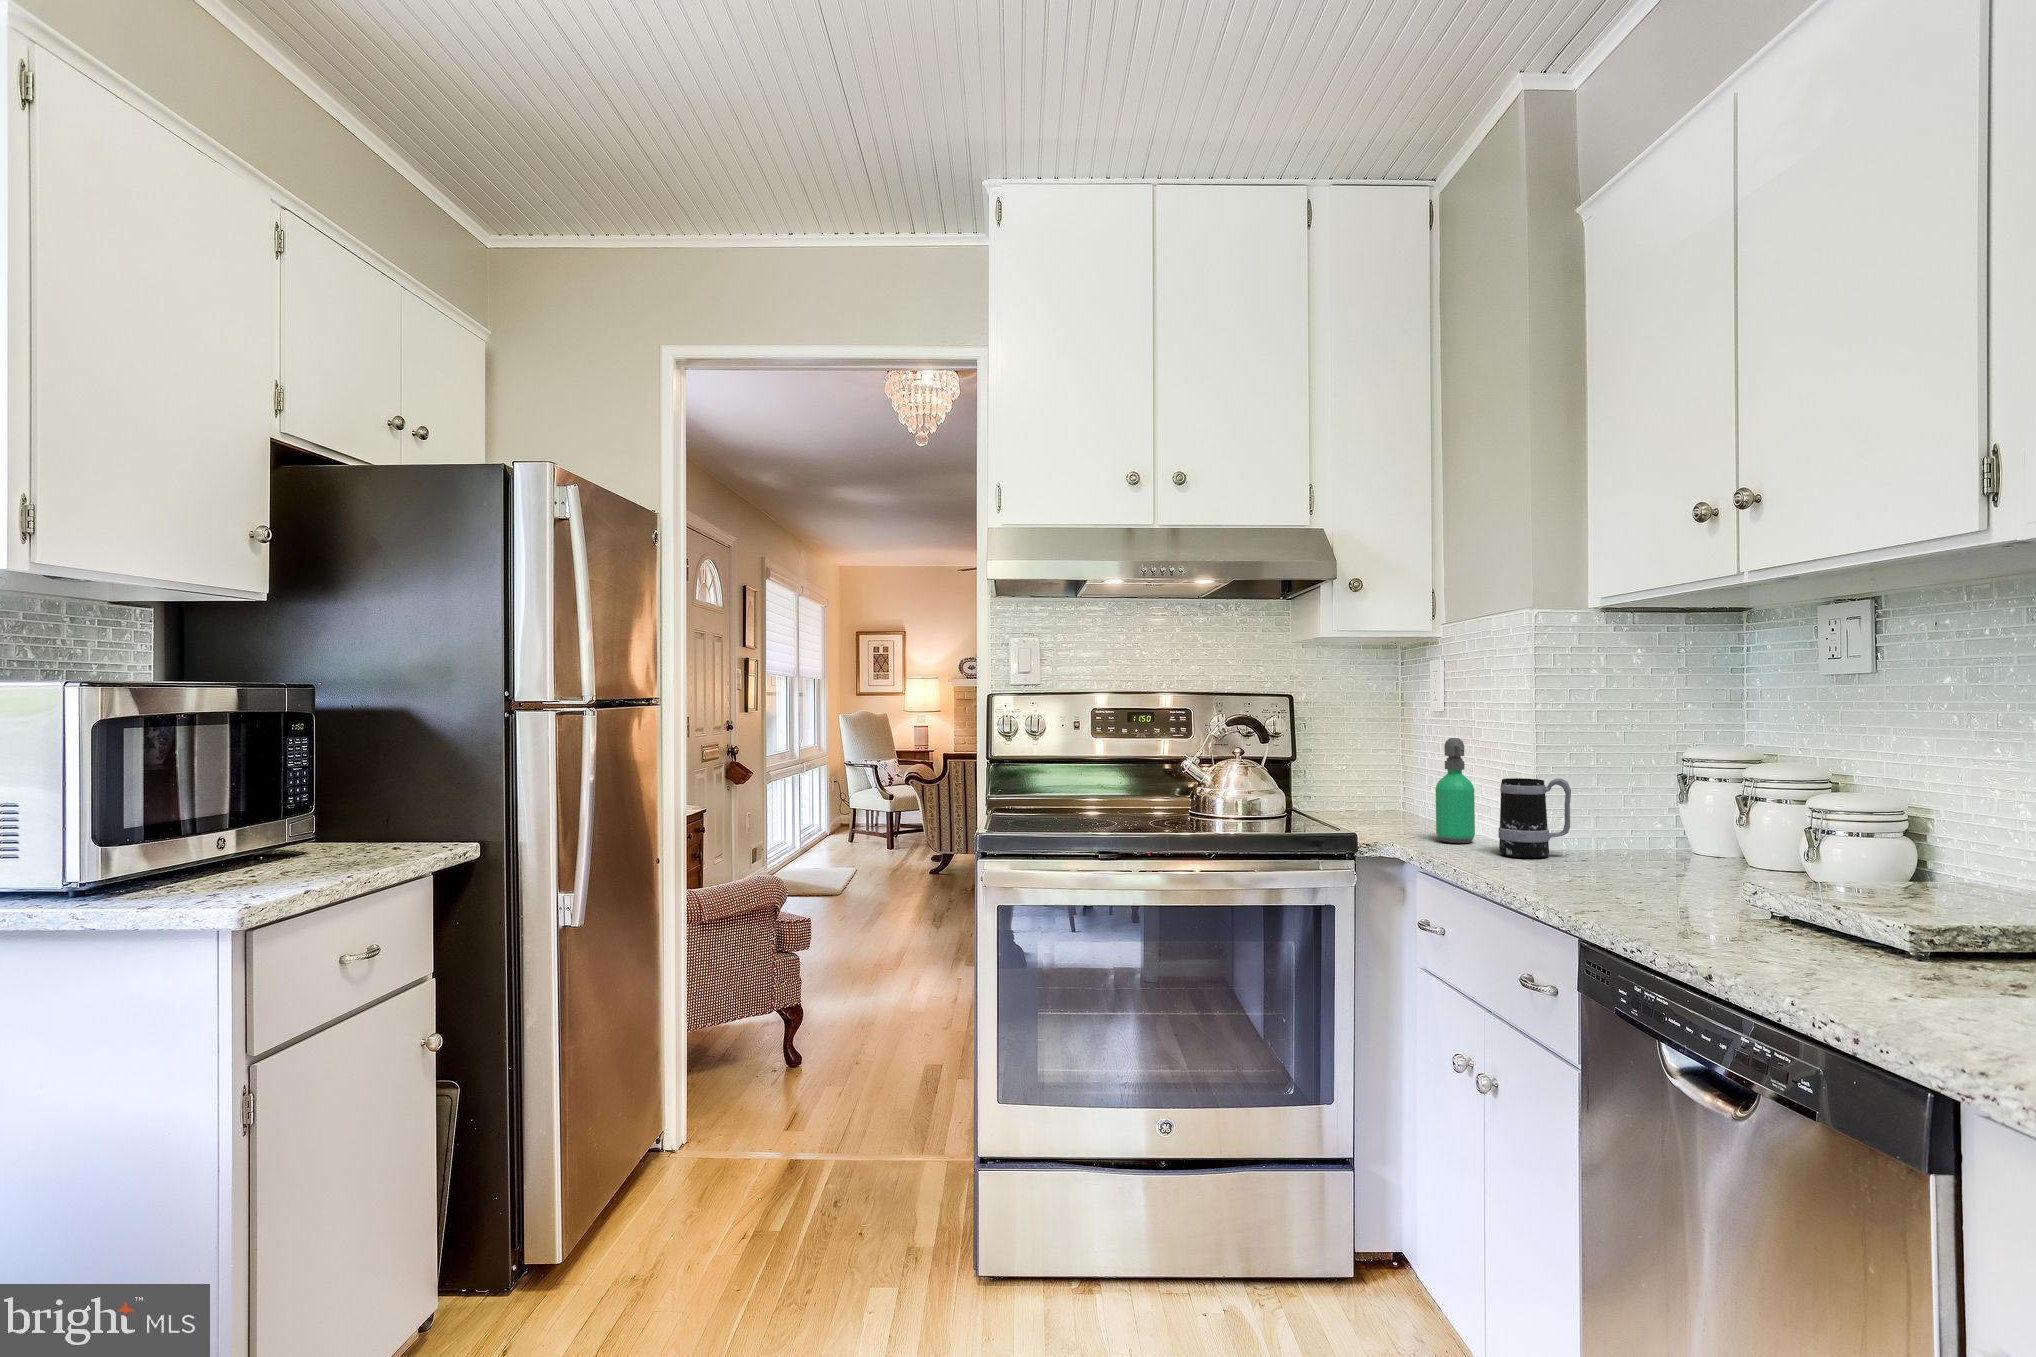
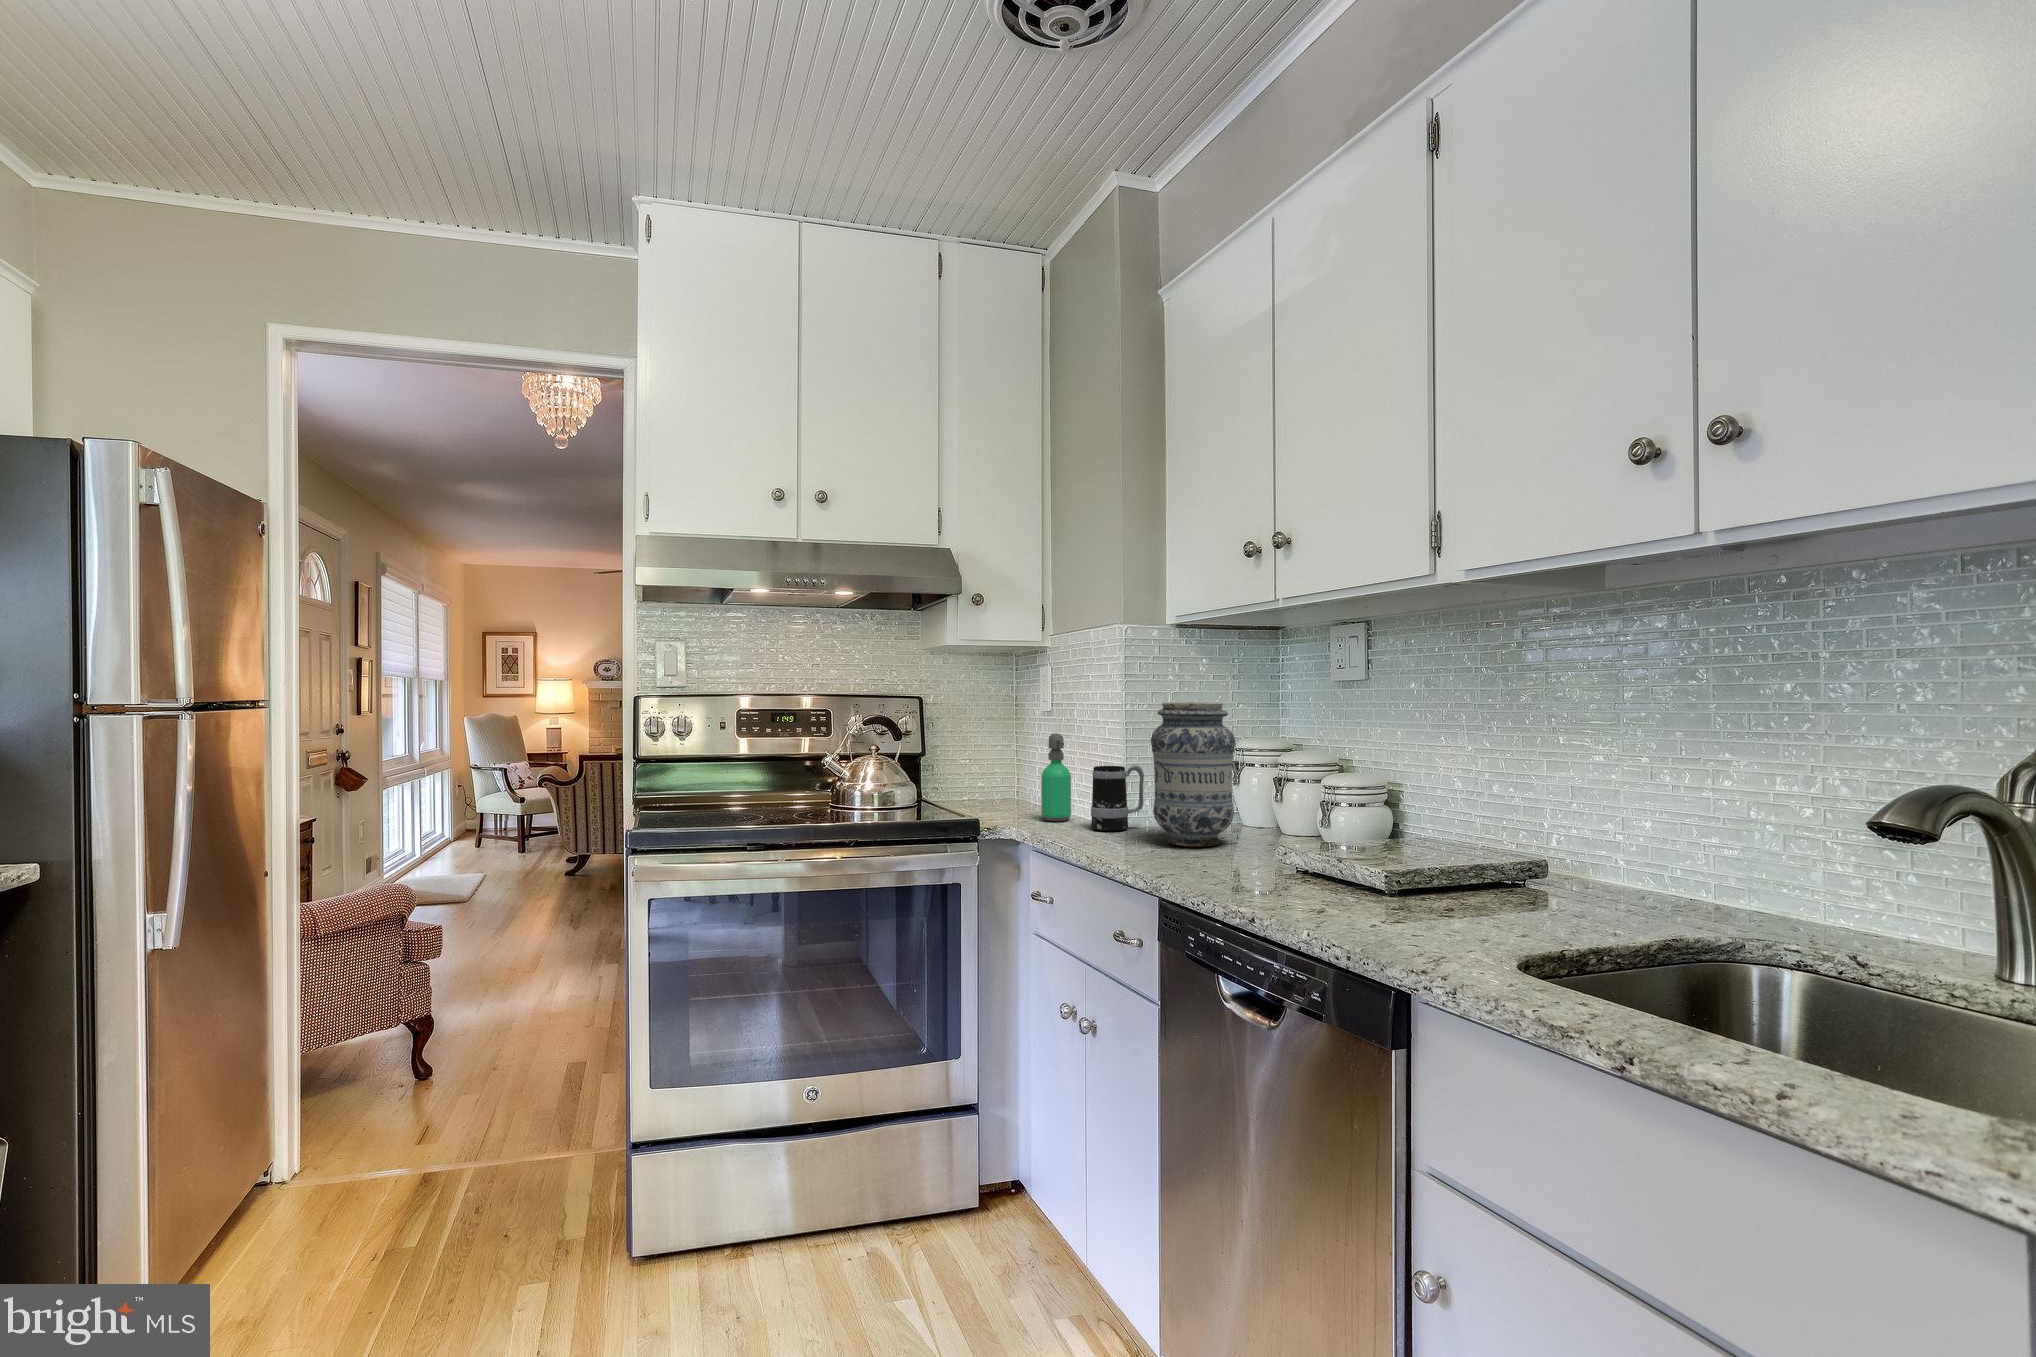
vase: none [1575,701,1698,883] -> present [1151,702,1235,847]

